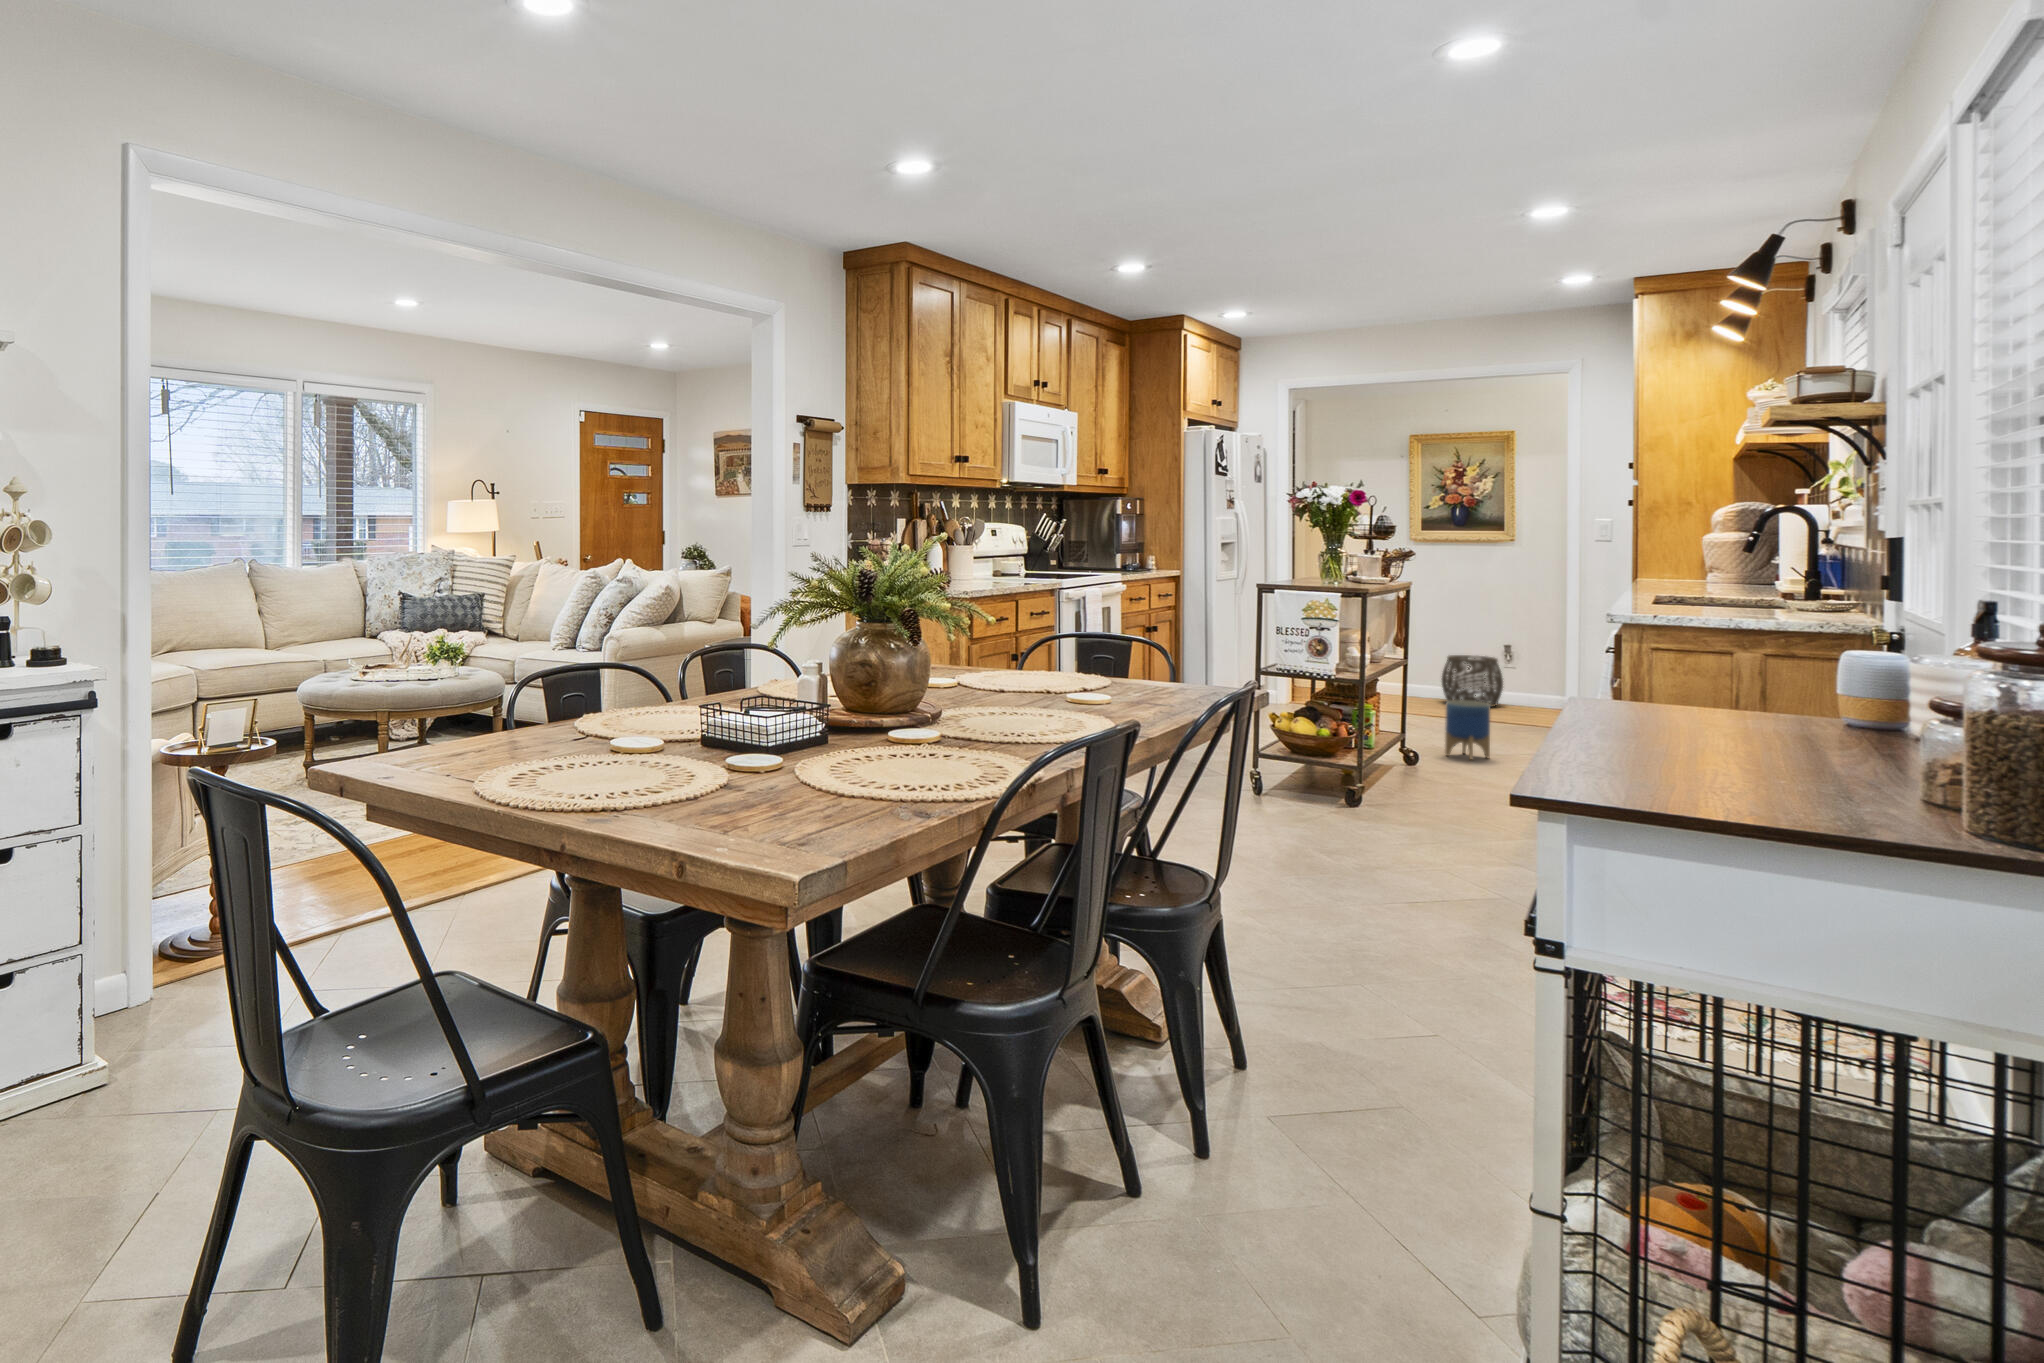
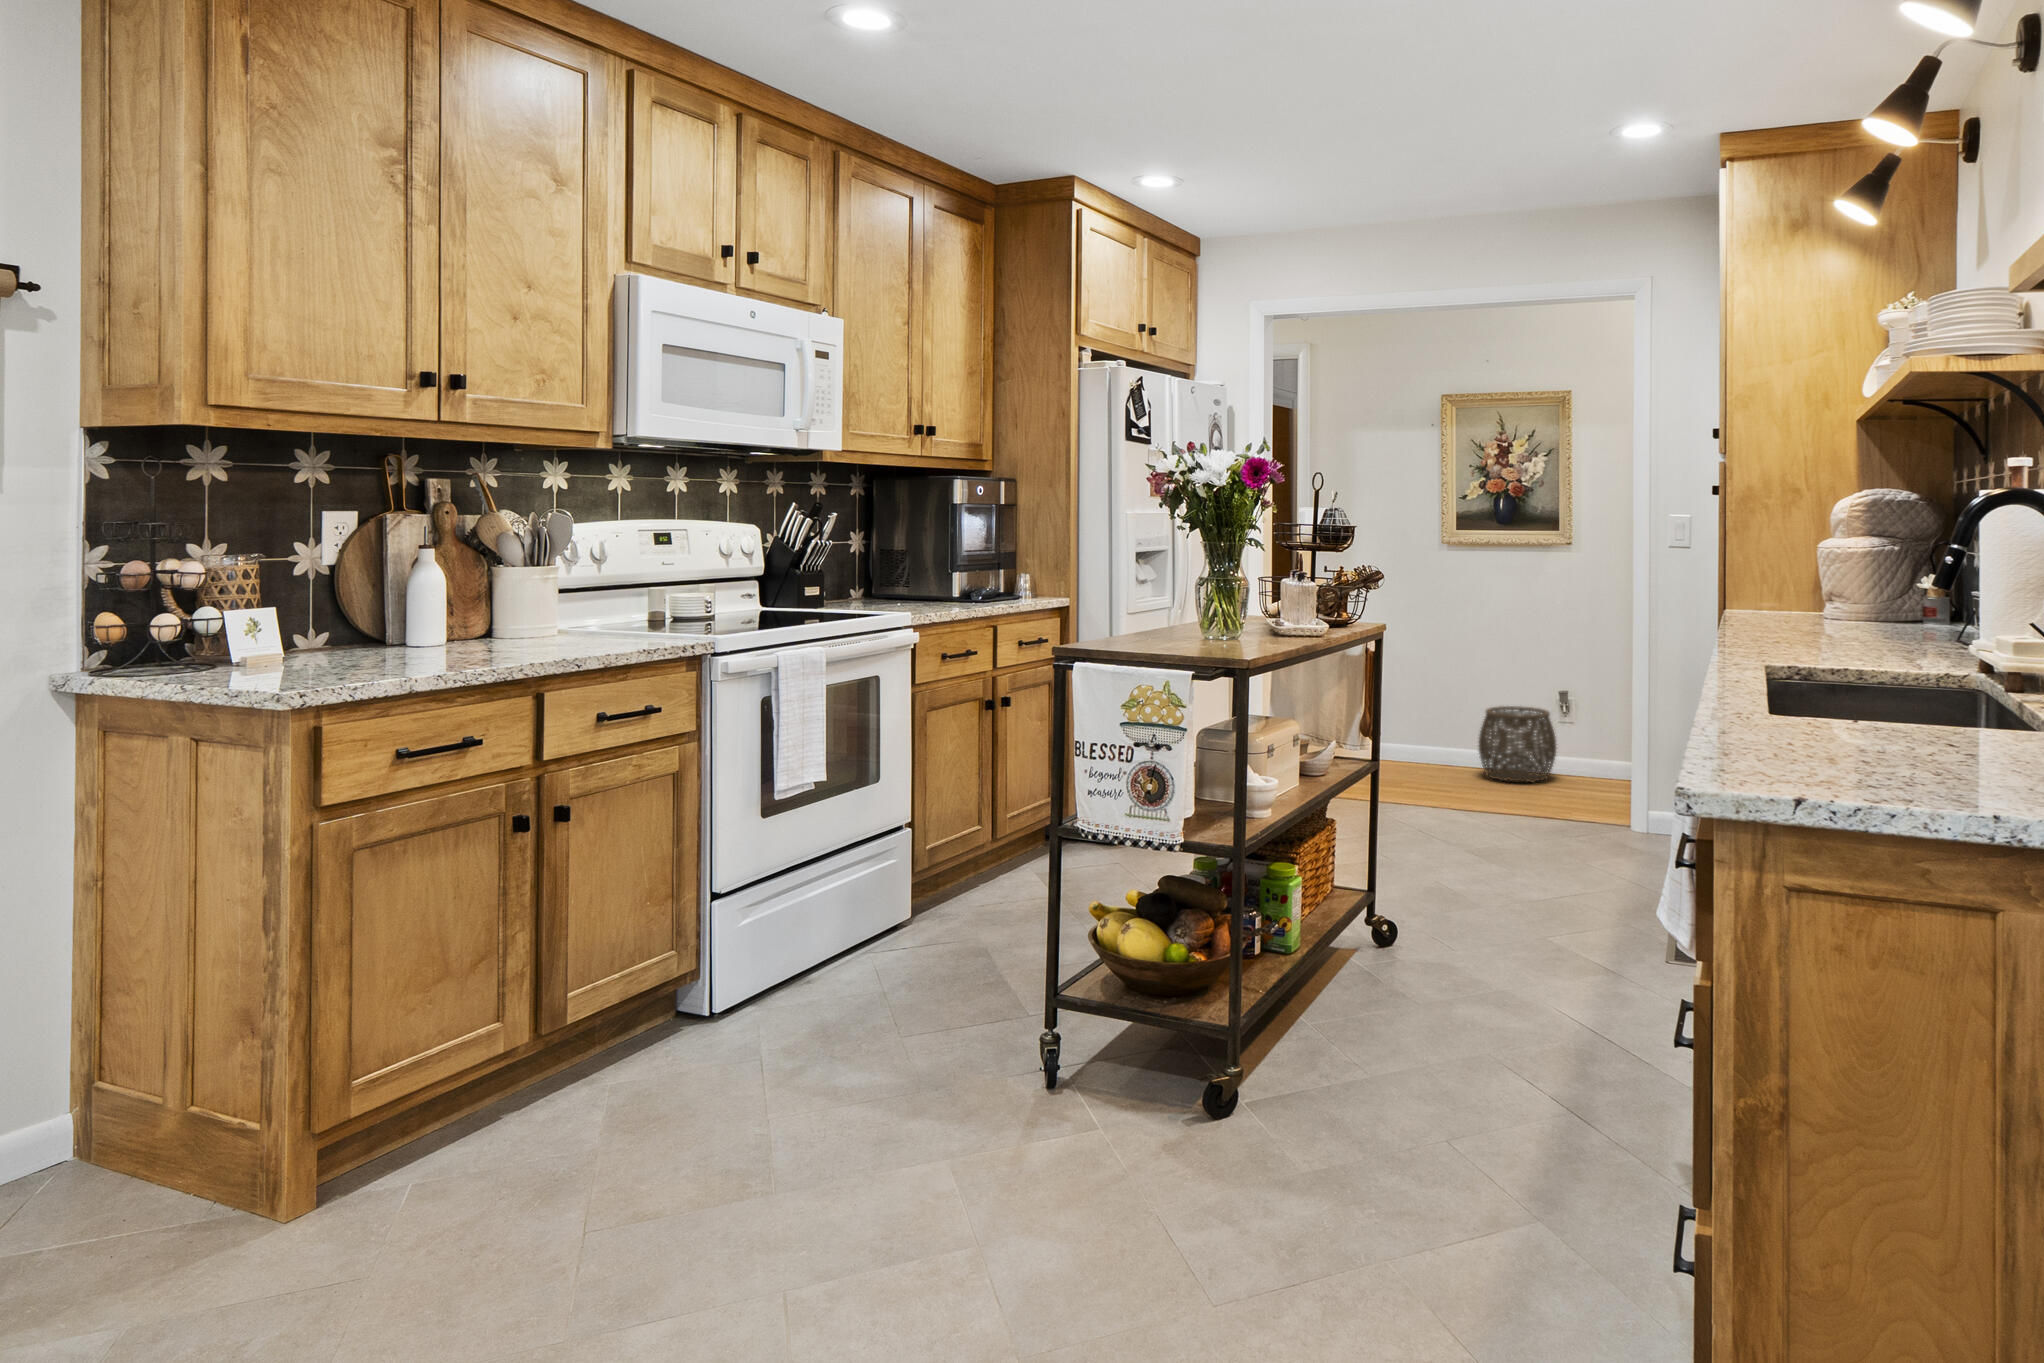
planter: present [1445,701,1490,760] -> none [1445,813,1512,918]

